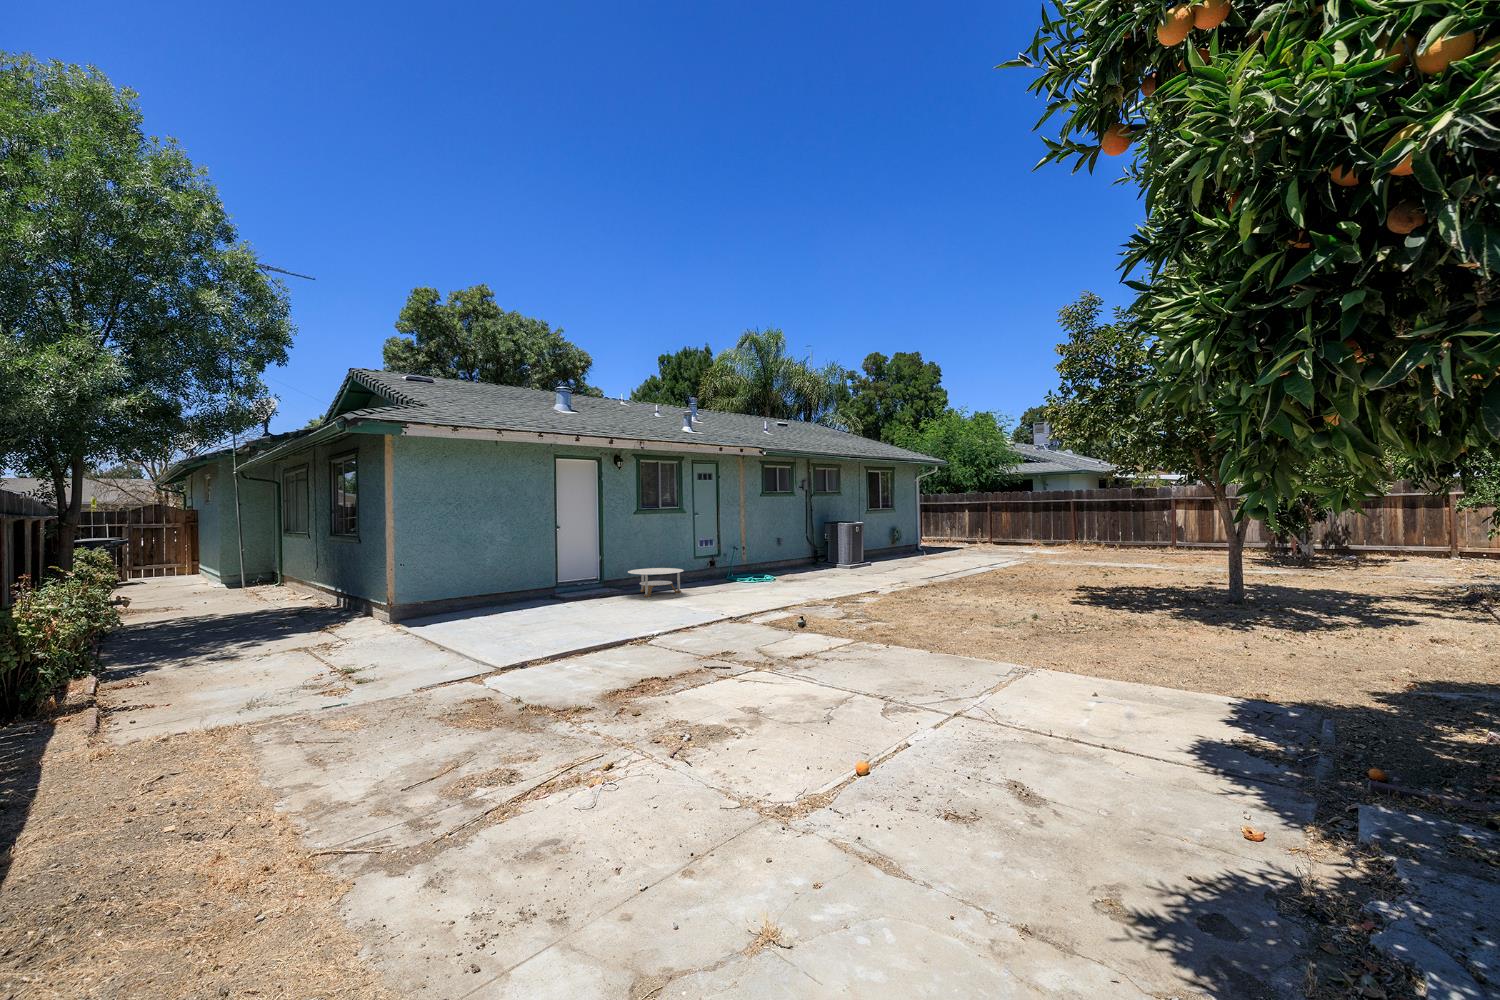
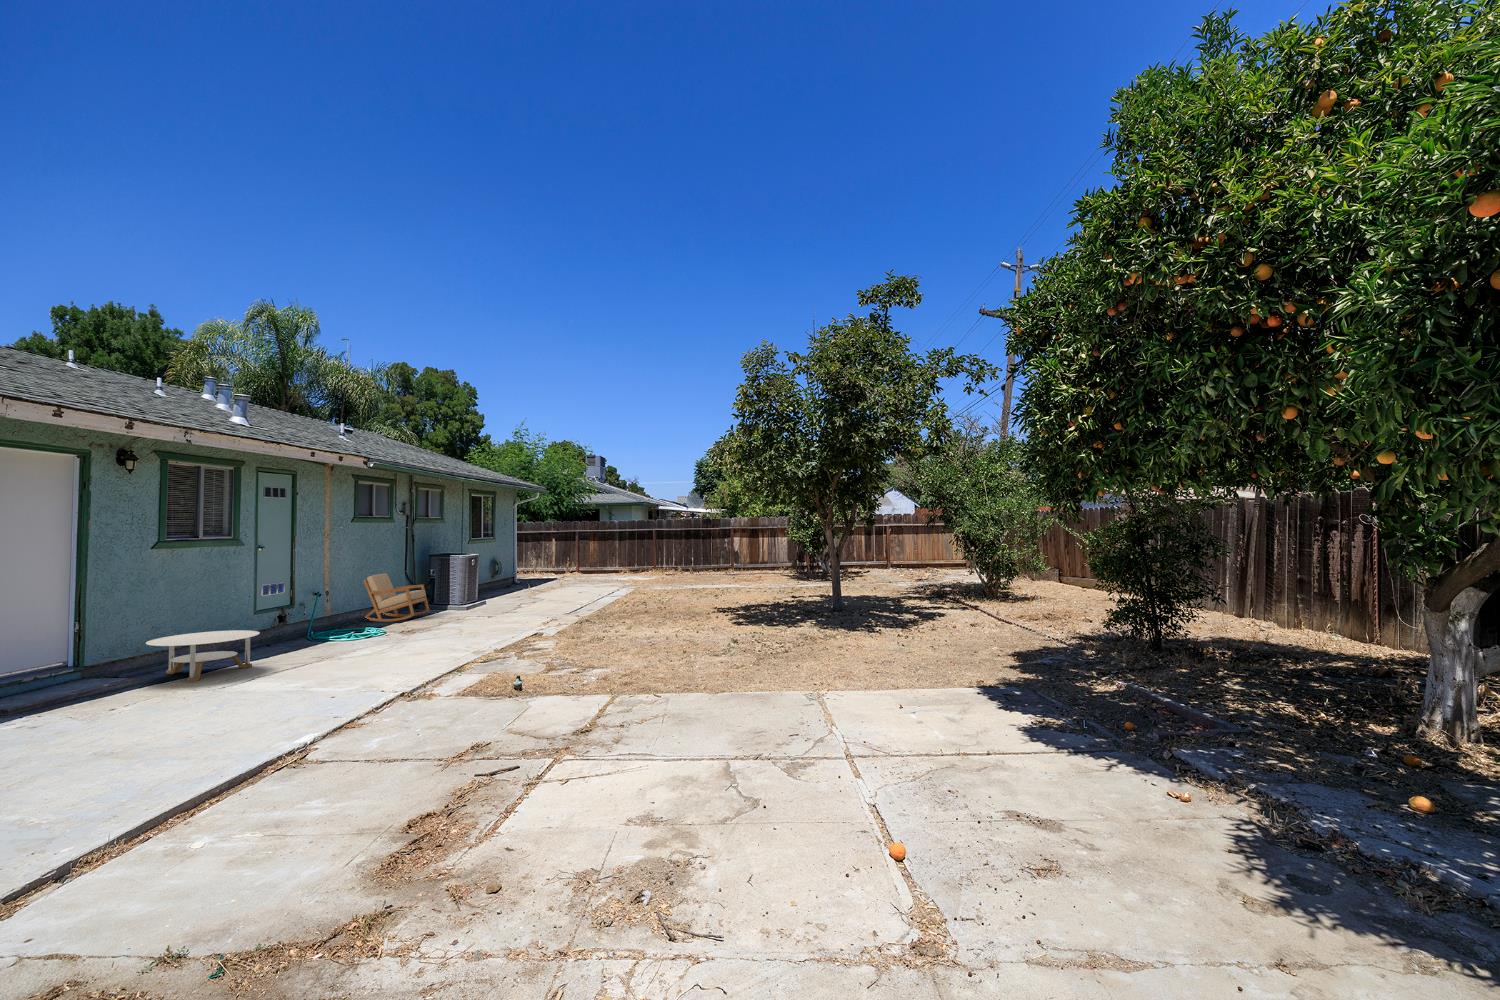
chair: none [772,536,819,573] -> present [364,573,429,622]

